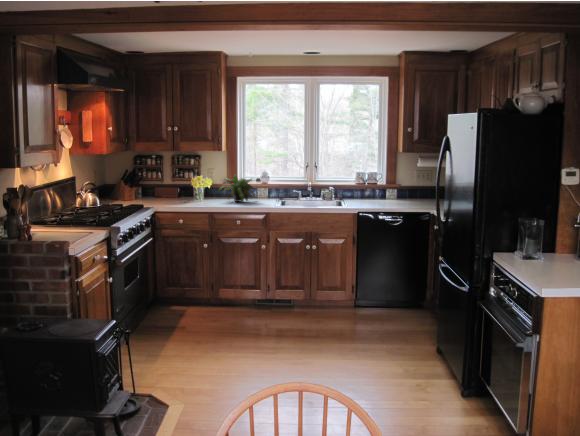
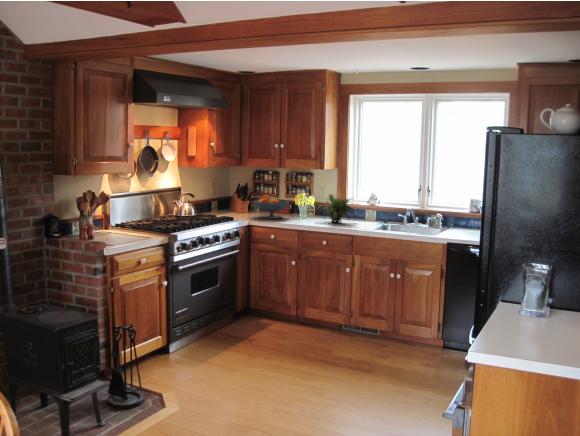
fruit bowl: none [153,179,189,203] -> present [255,195,289,219]

